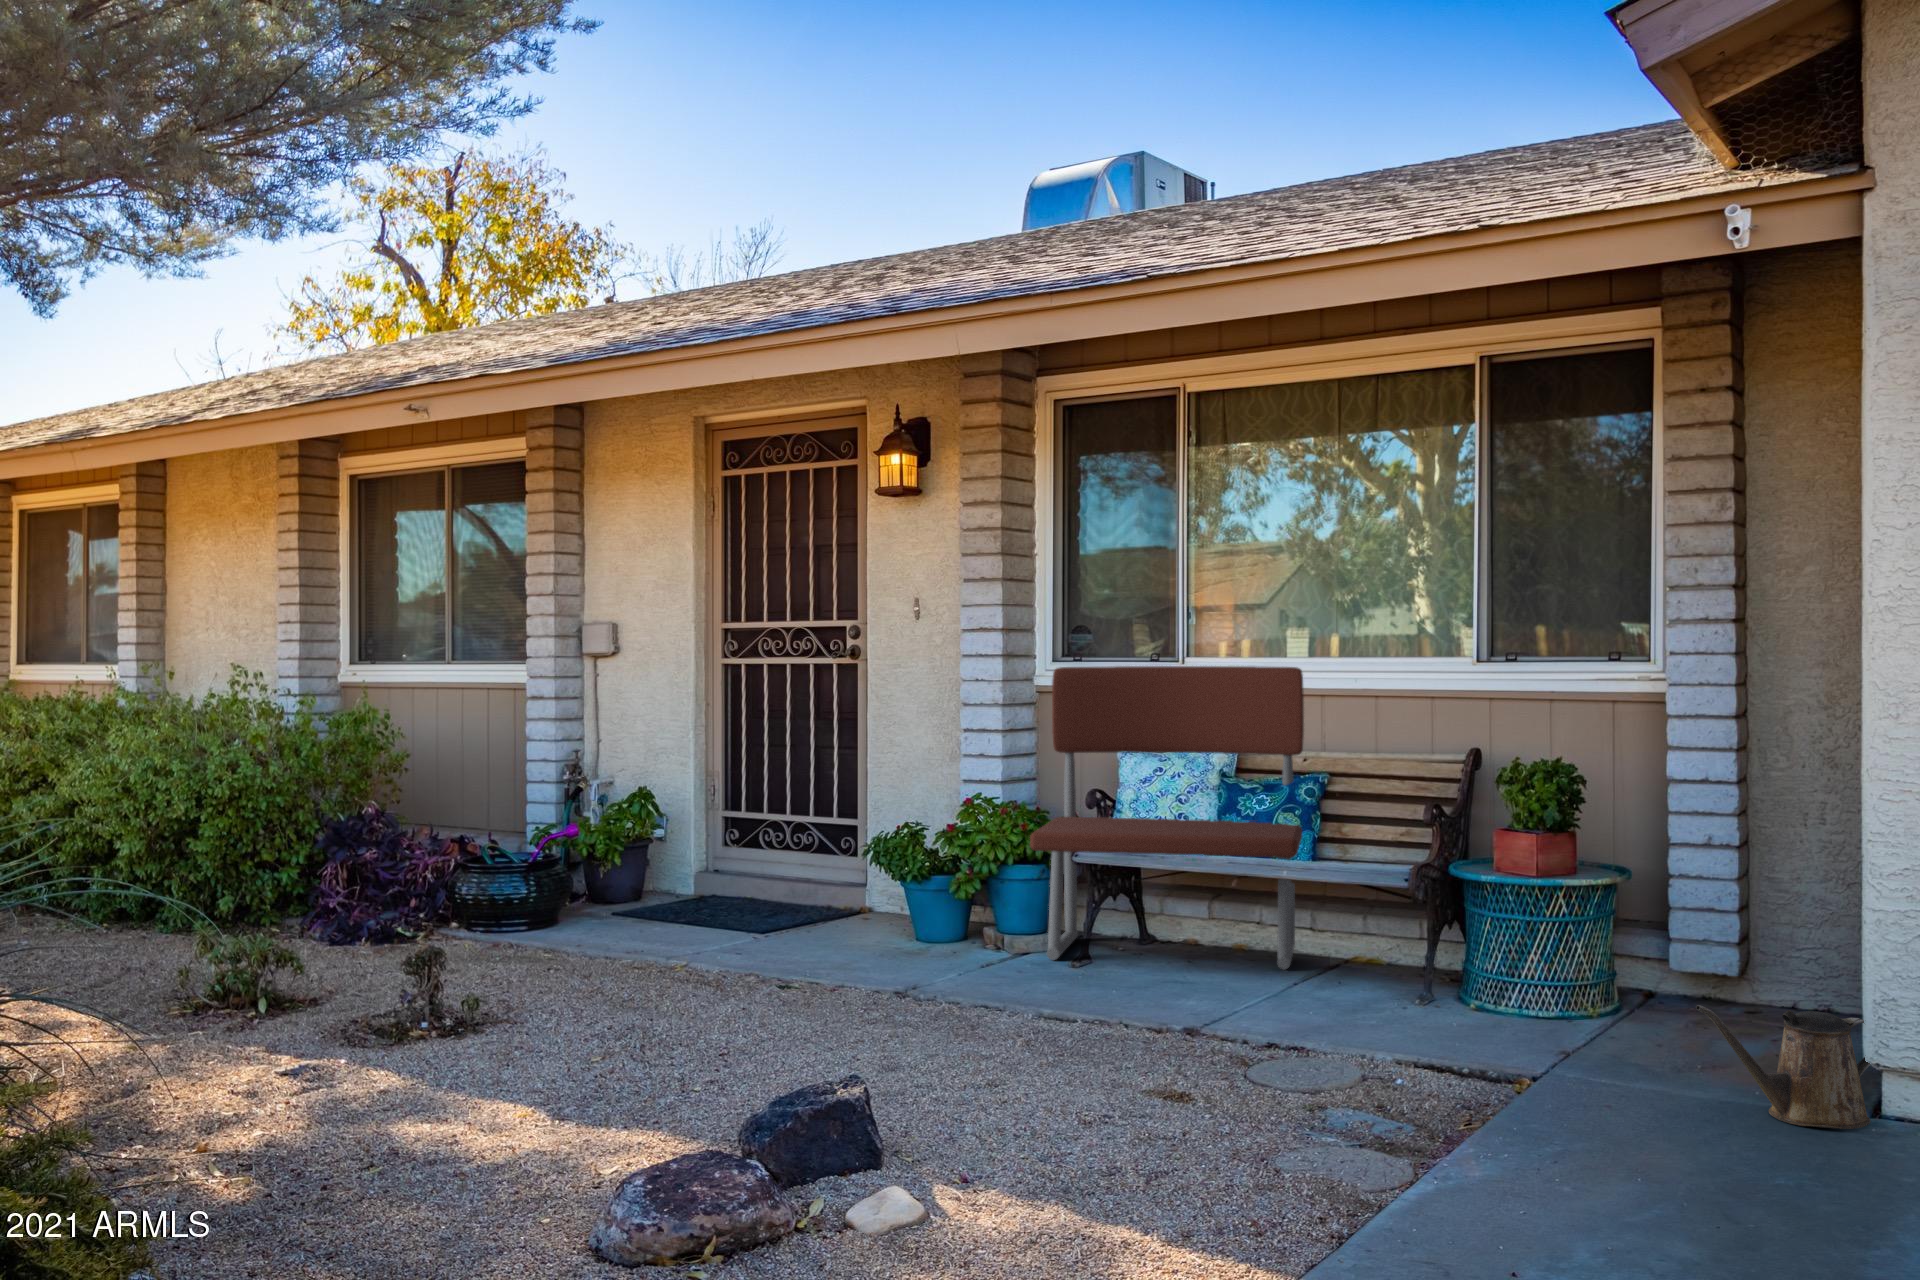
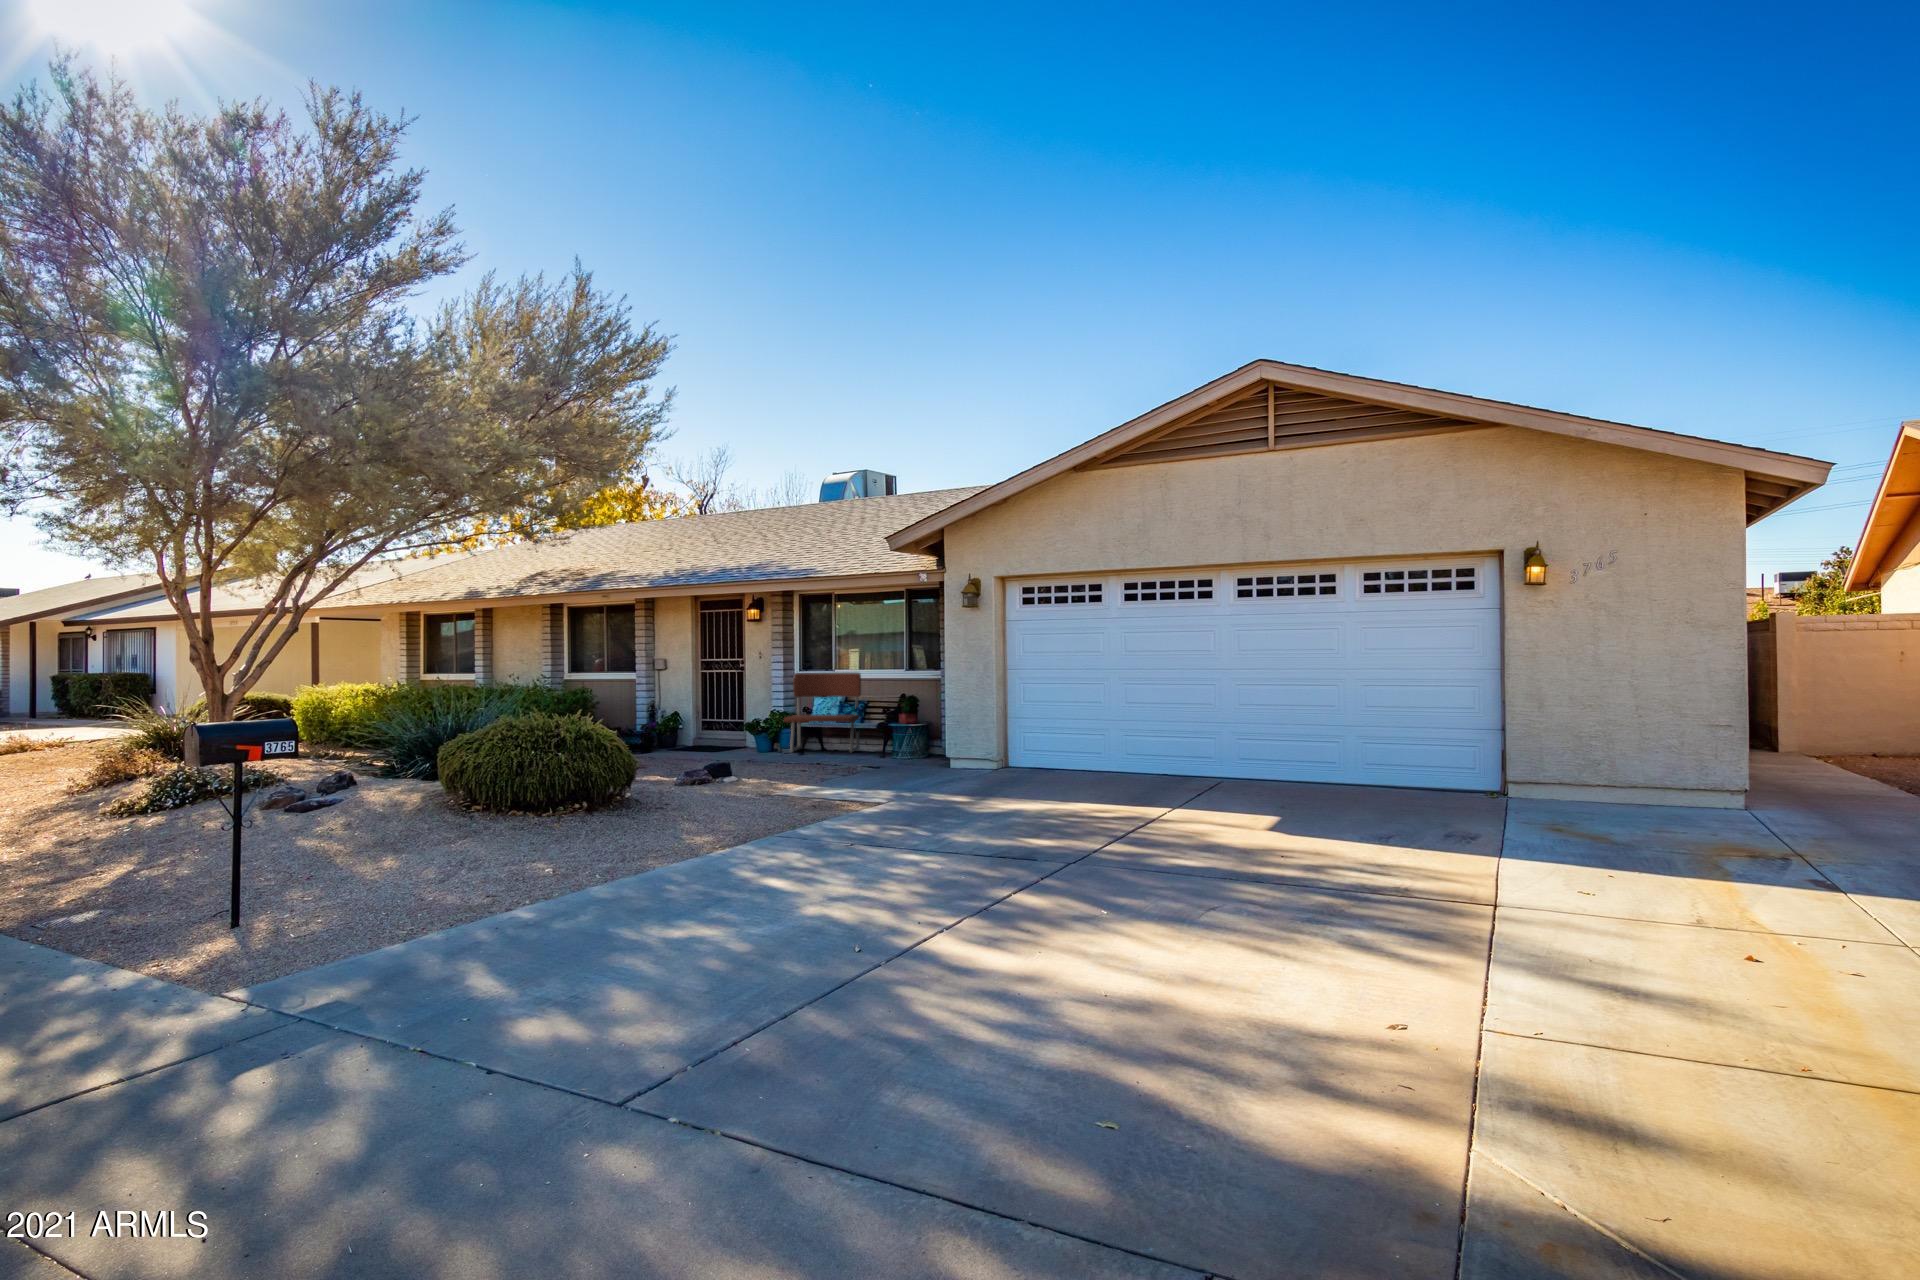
watering can: present [1696,1005,1871,1129] -> none [907,744,948,769]

